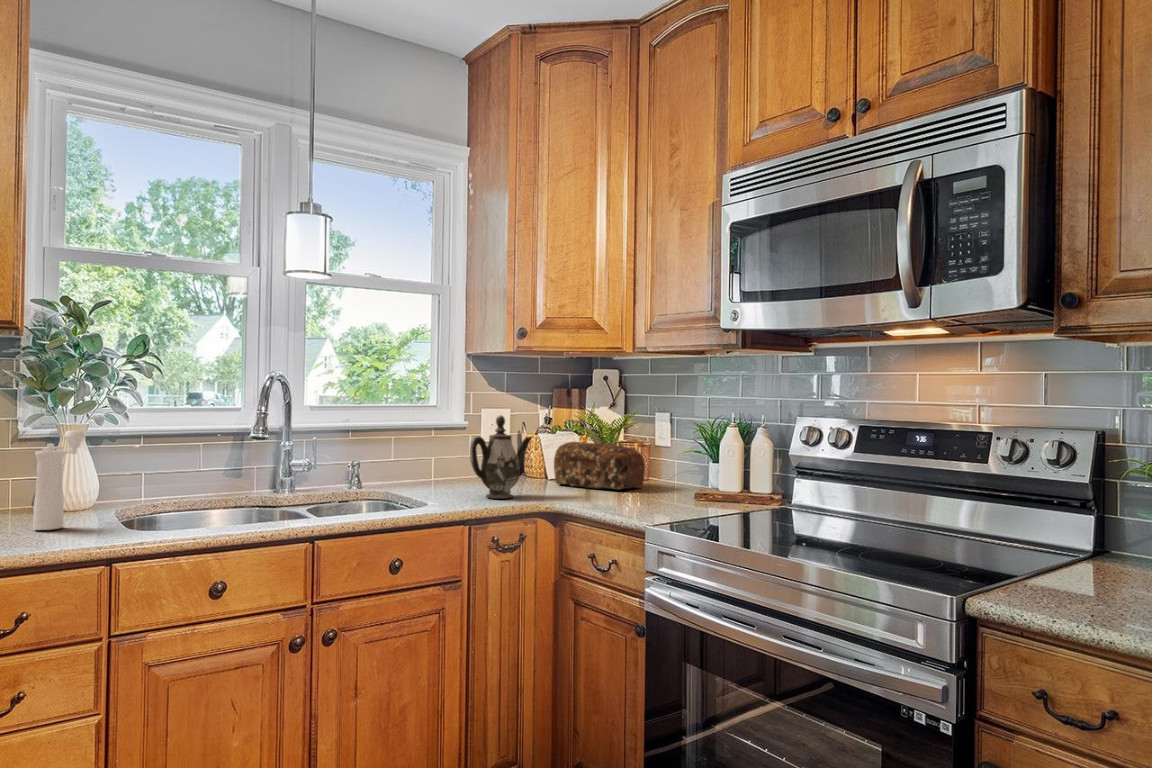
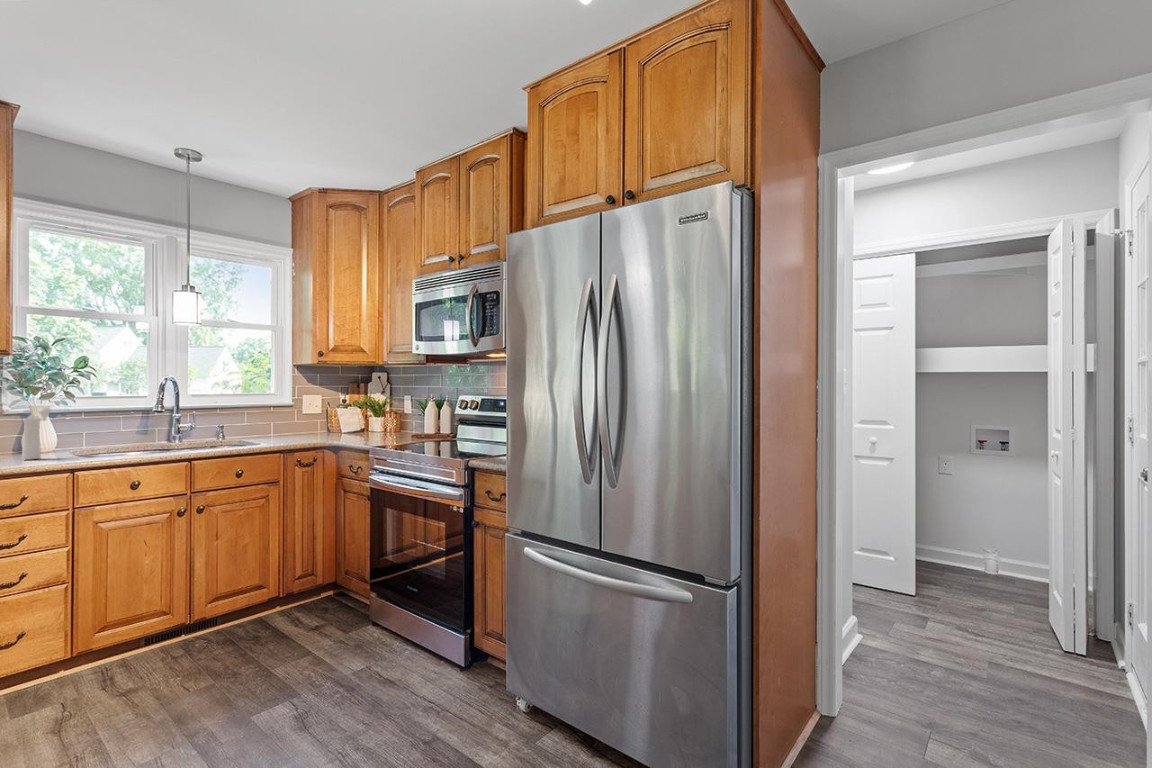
teapot: present [470,416,532,499] -> none [287,397,324,441]
bread loaf: present [554,442,645,490] -> none [342,412,393,436]

